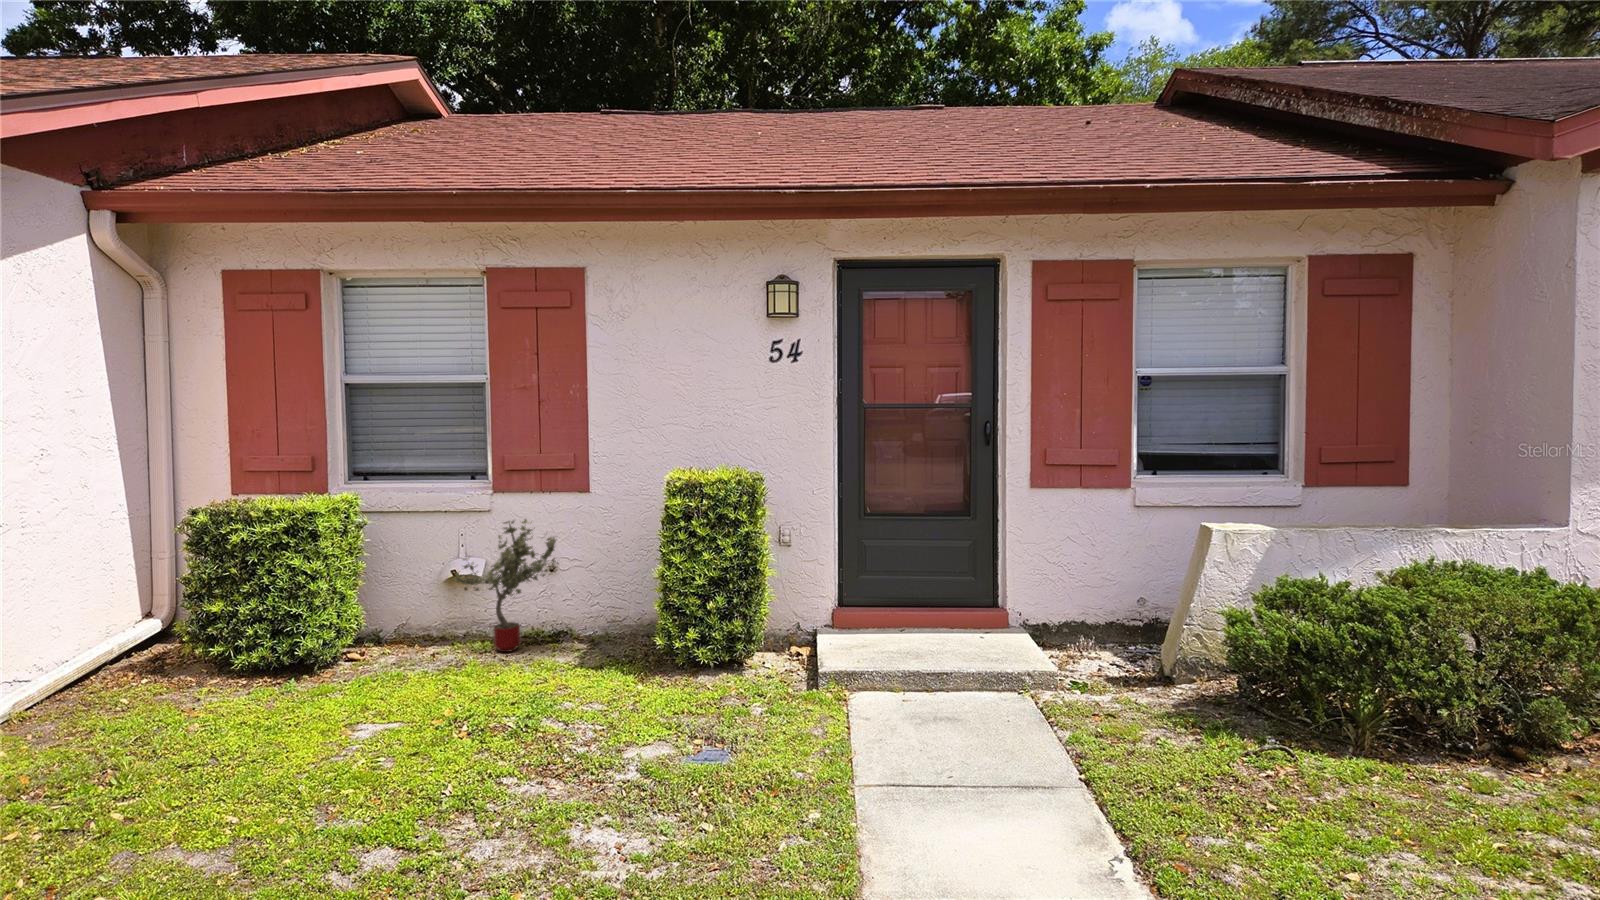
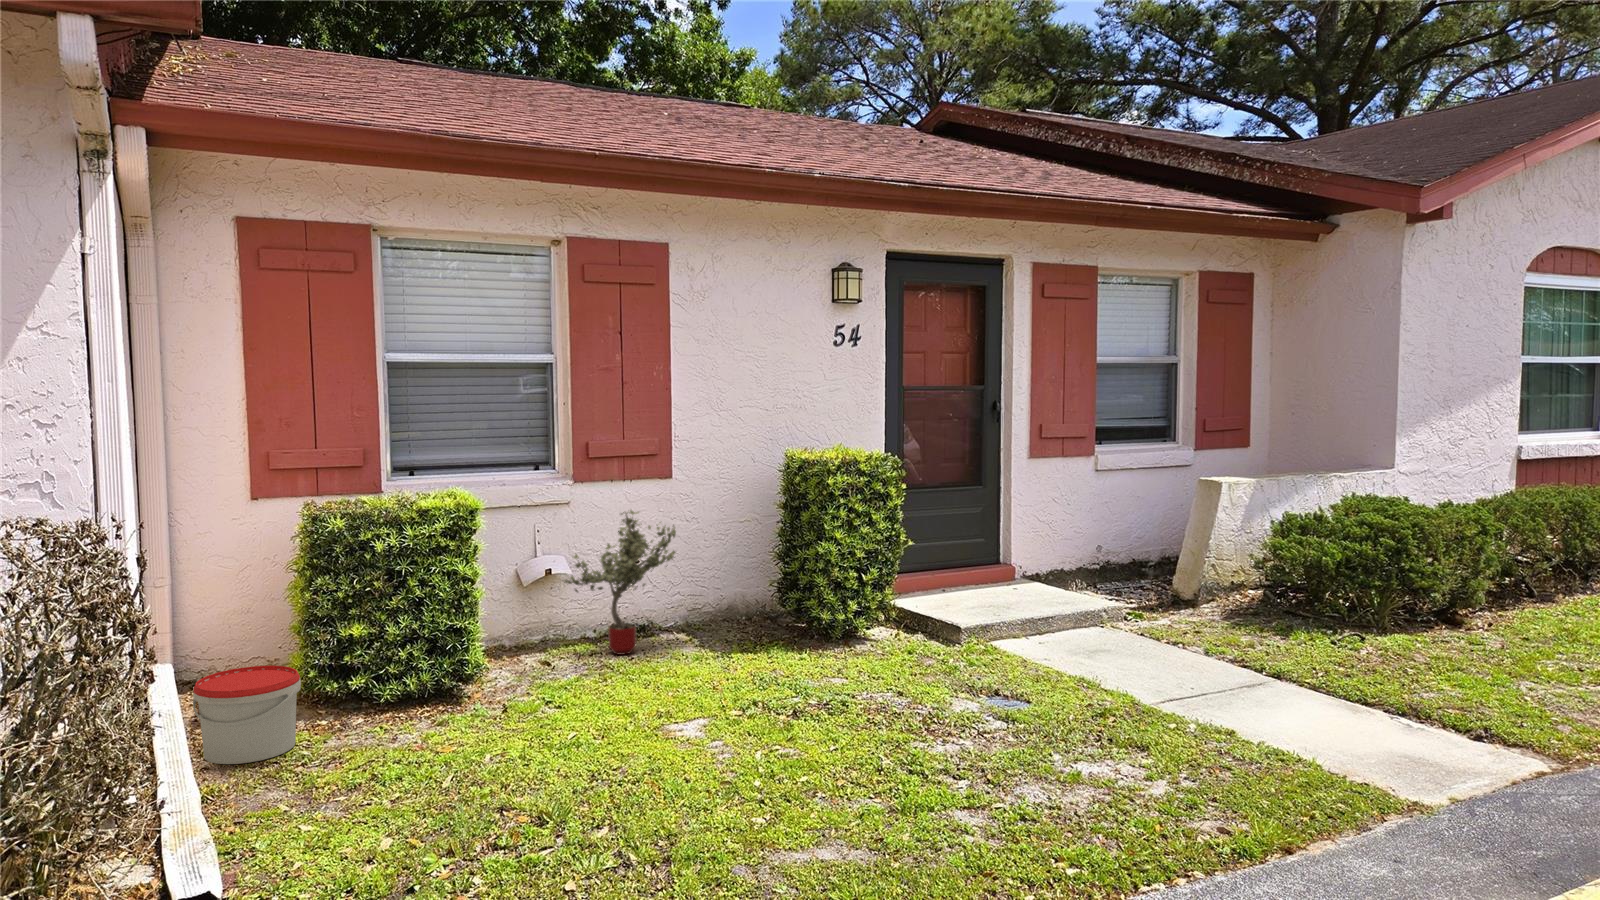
bucket: none [60,625,154,700] -> present [193,665,301,764]

